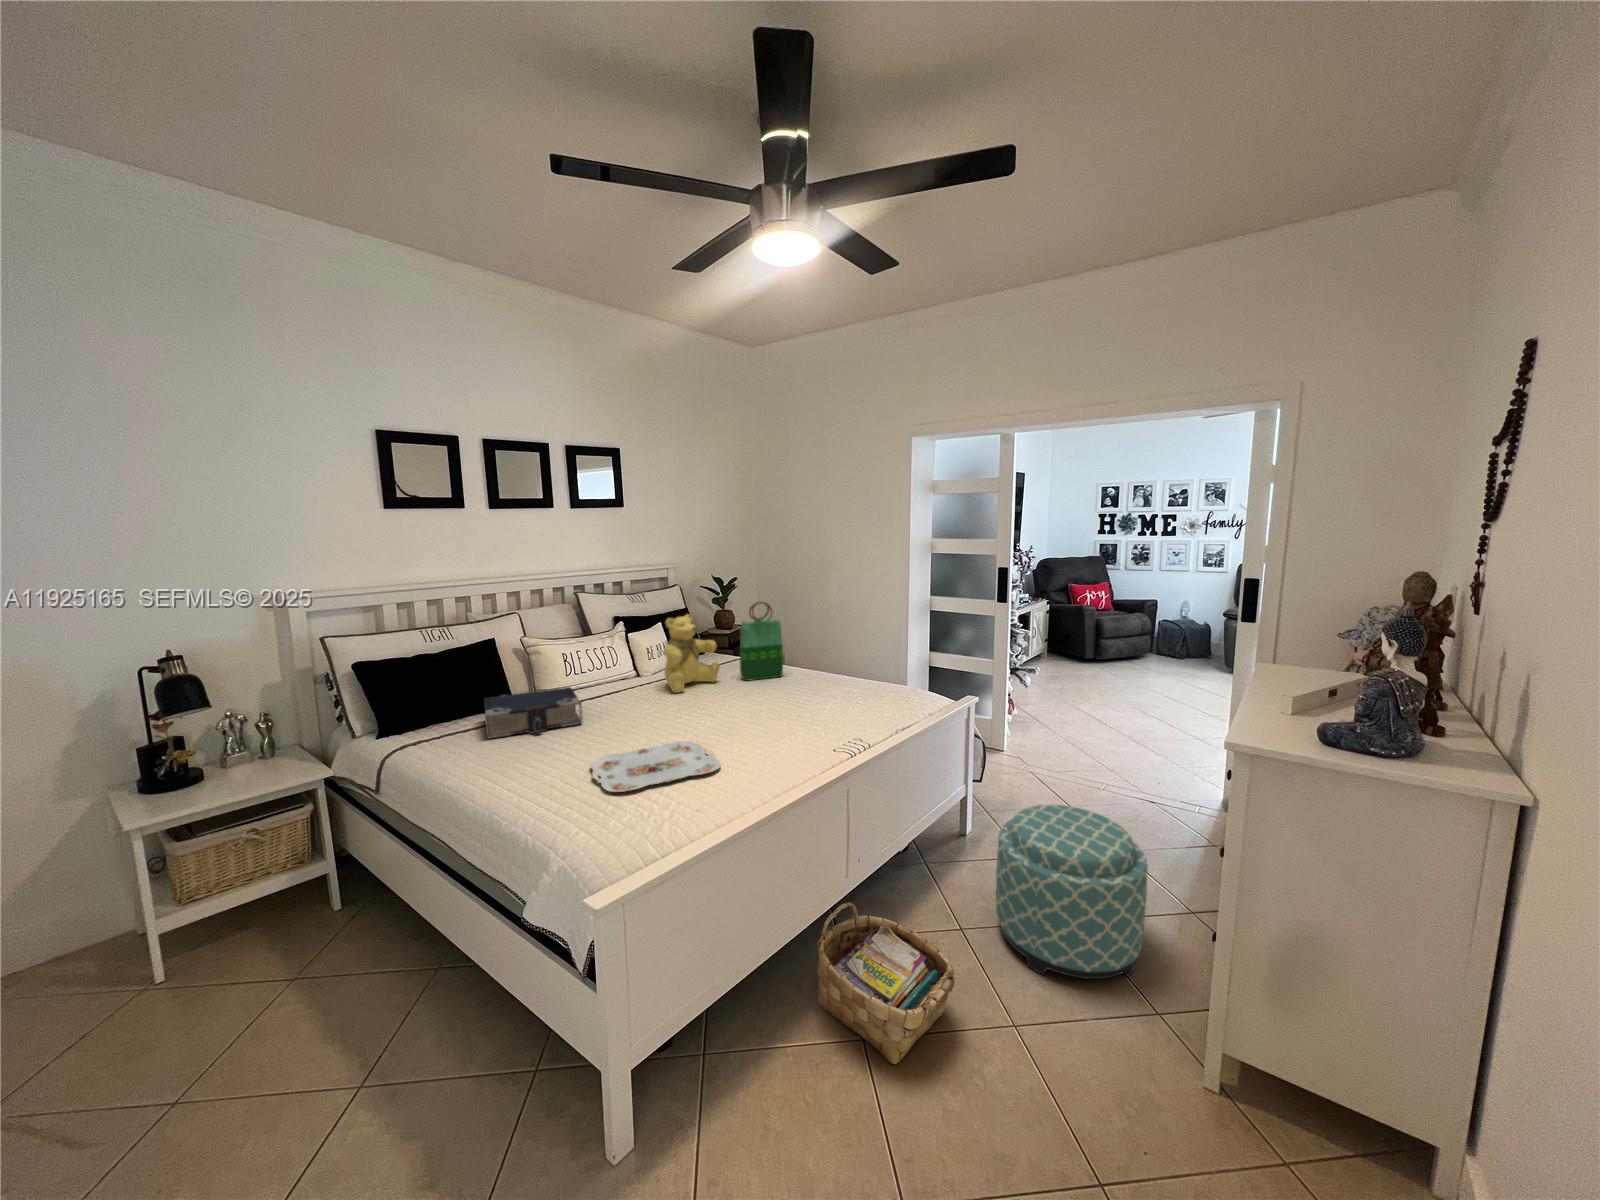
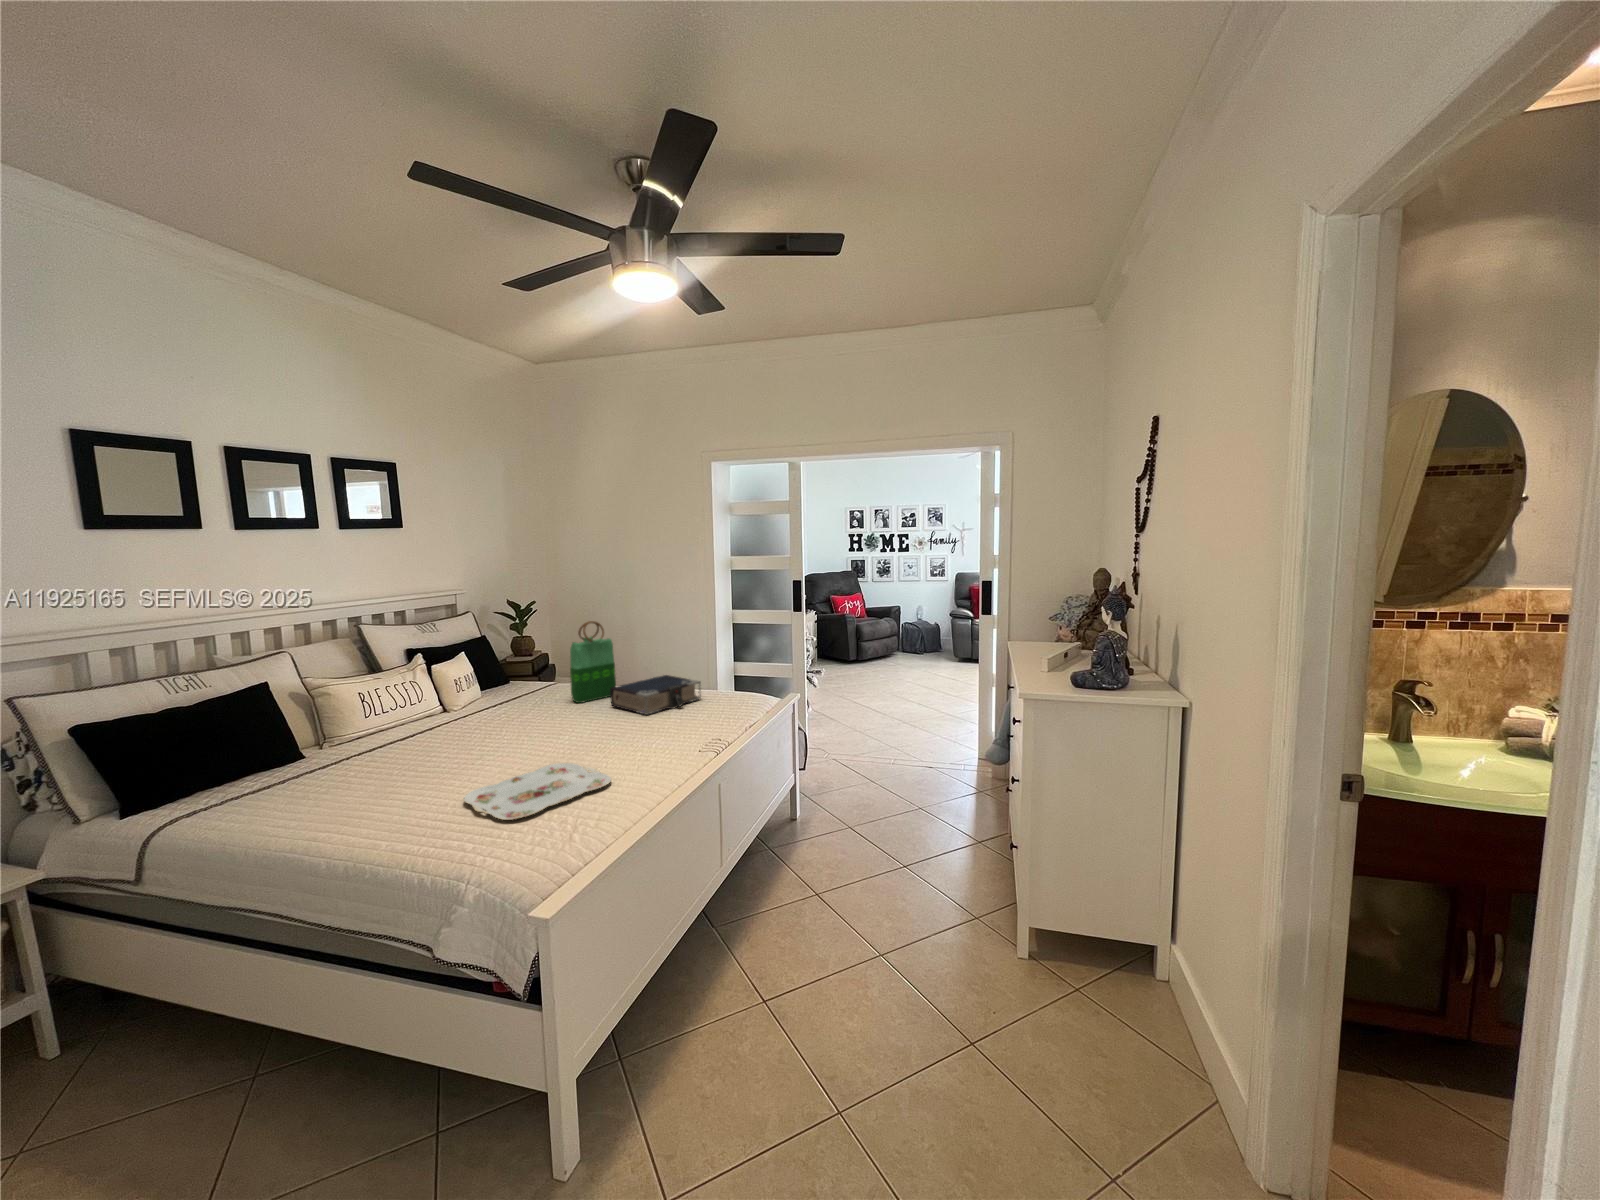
teddy bear: present [664,614,720,693] -> none [488,639,550,723]
book: present [484,687,583,738] -> present [610,675,701,715]
ottoman: present [996,805,1148,979] -> none [847,770,959,910]
woven basket: present [817,902,955,1064] -> none [719,885,843,1010]

